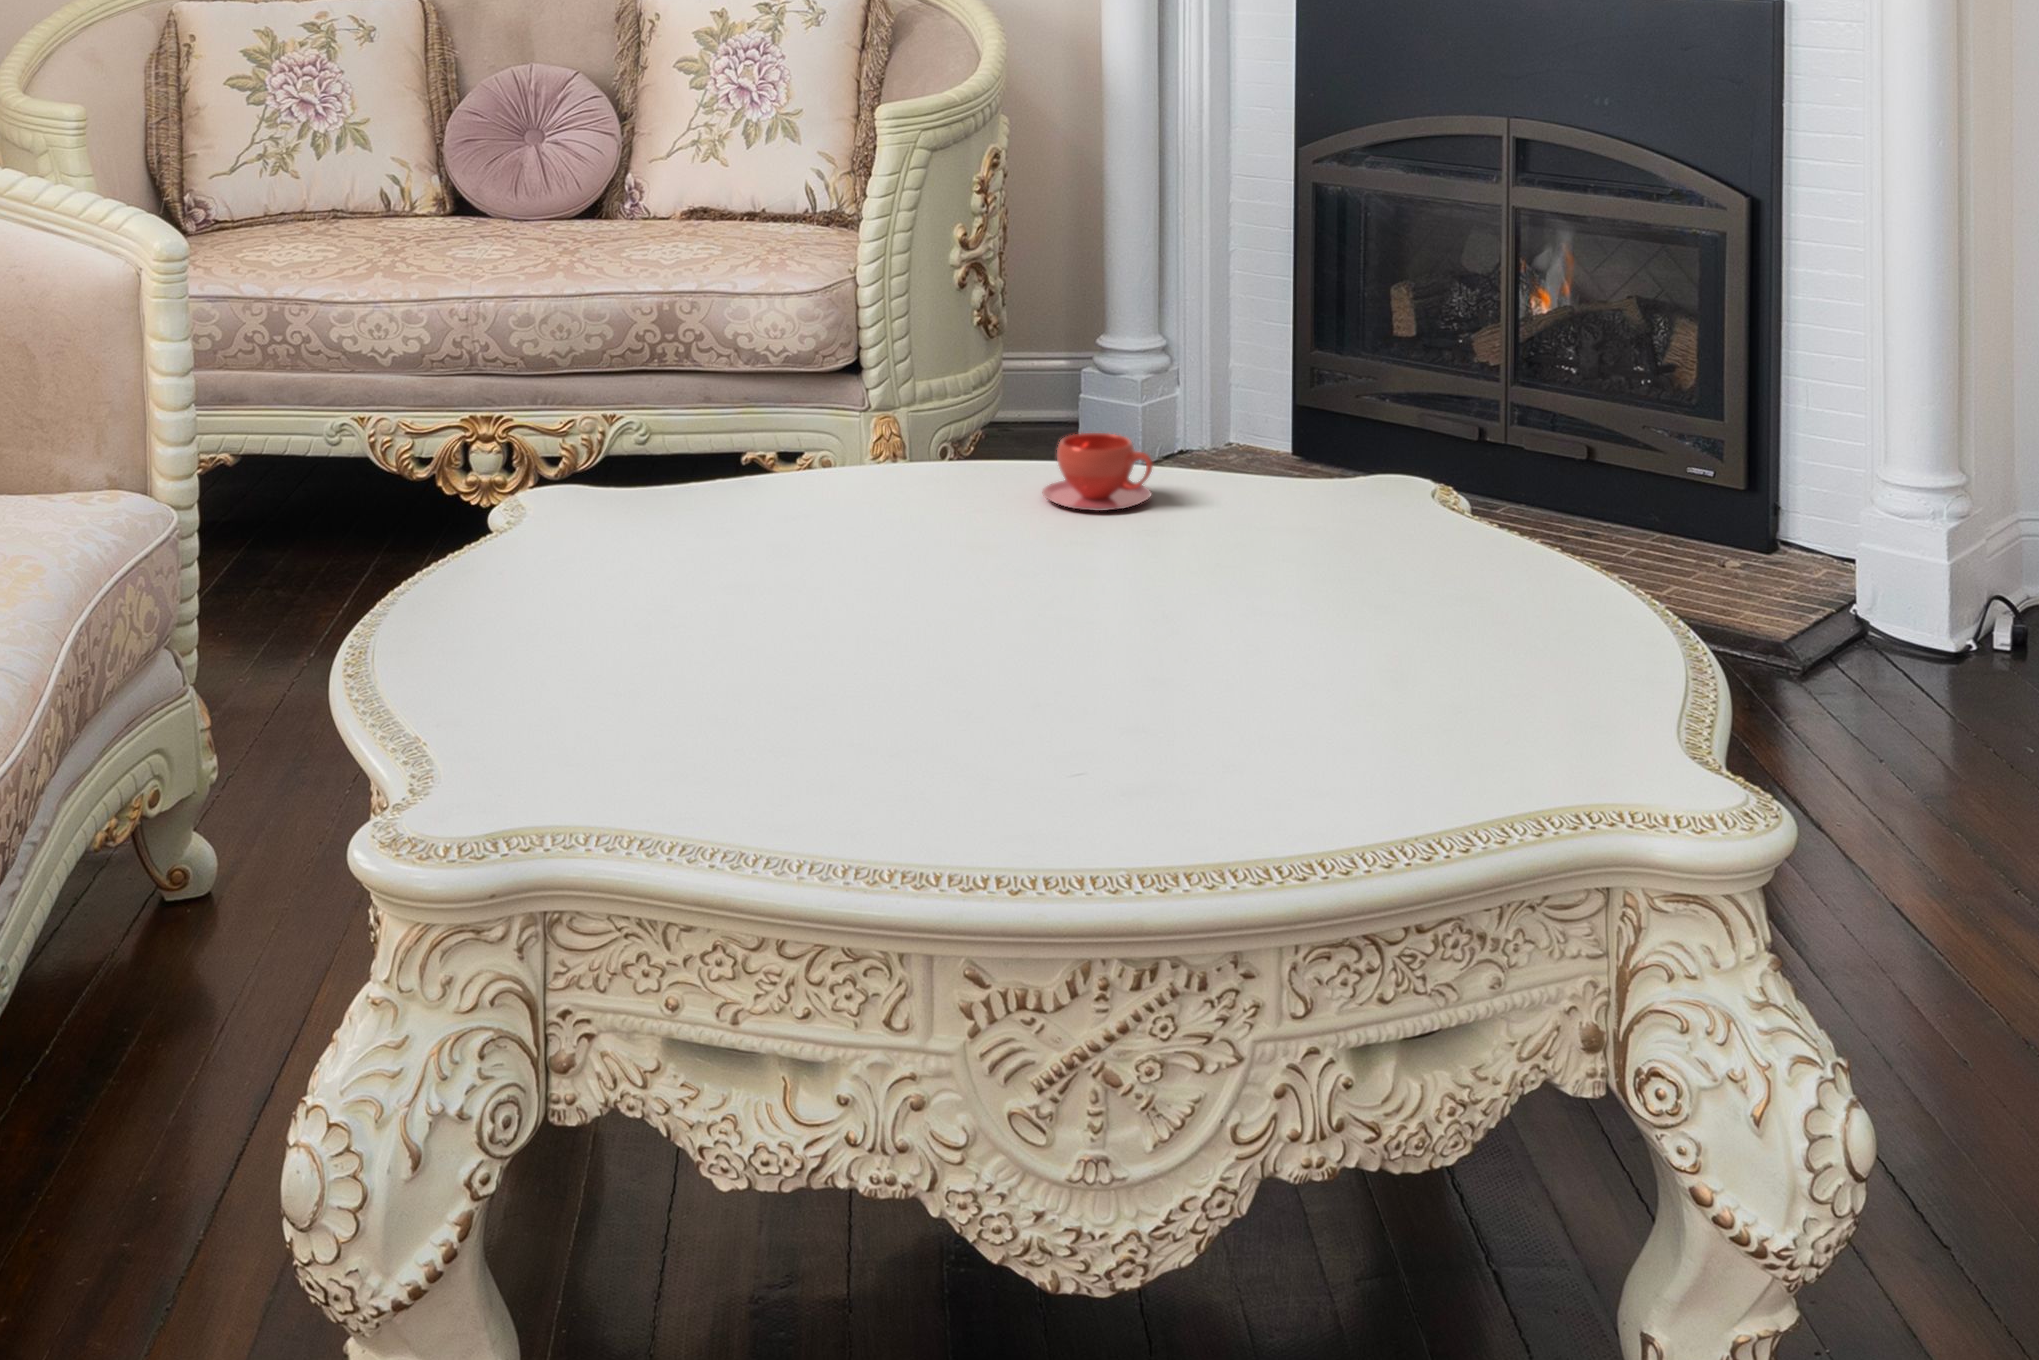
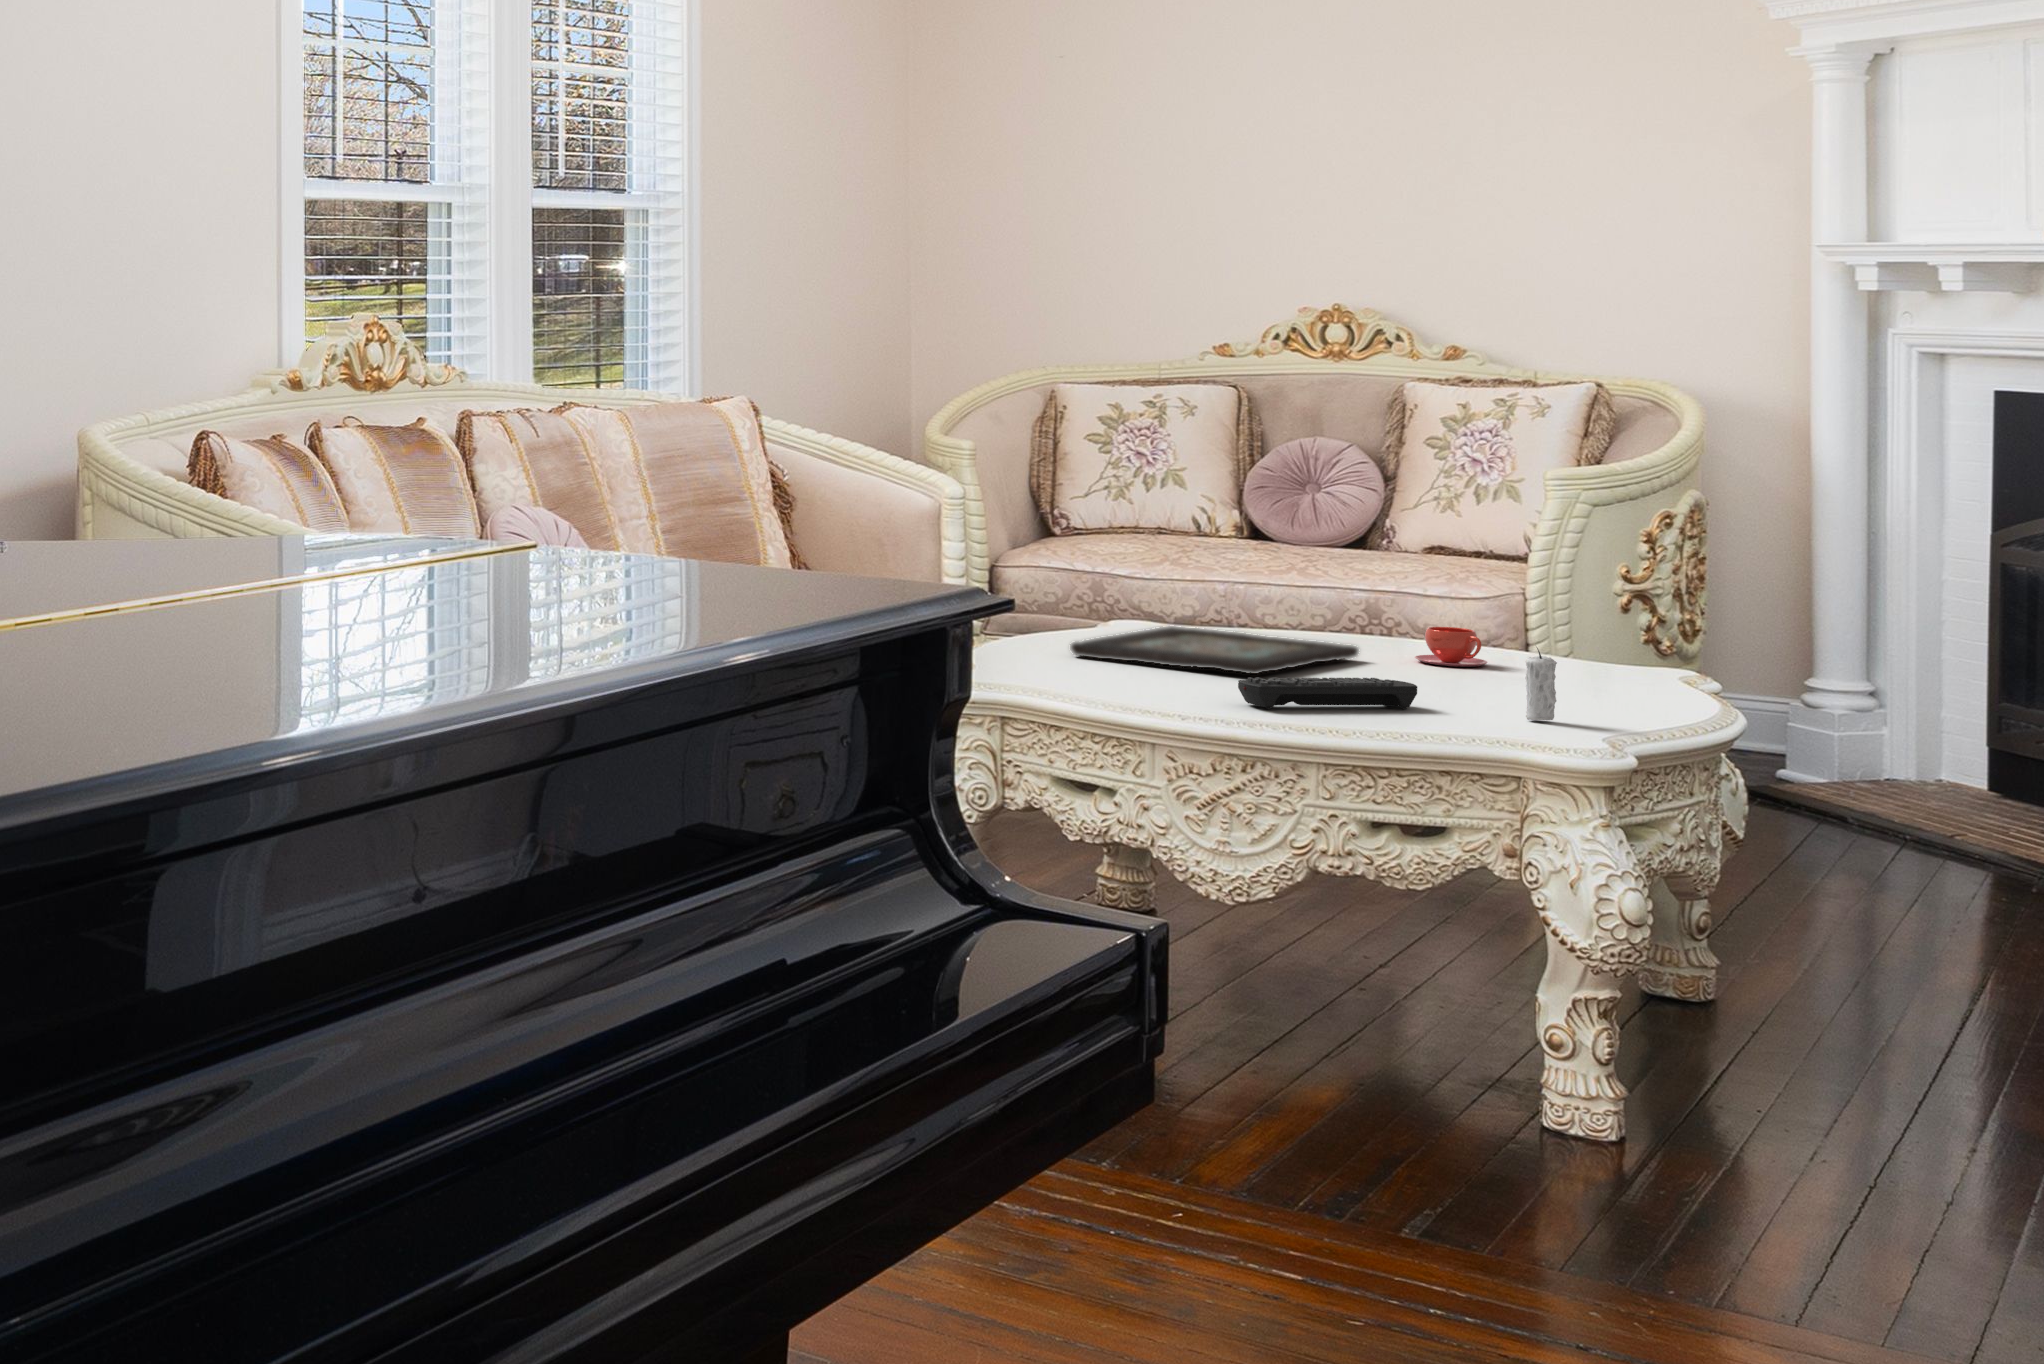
decorative tray: none [549,495,981,640] -> present [1070,626,1359,674]
candle: none [1489,543,1541,695] -> present [1525,648,1557,720]
remote control: none [1047,642,1315,799] -> present [1238,677,1417,709]

